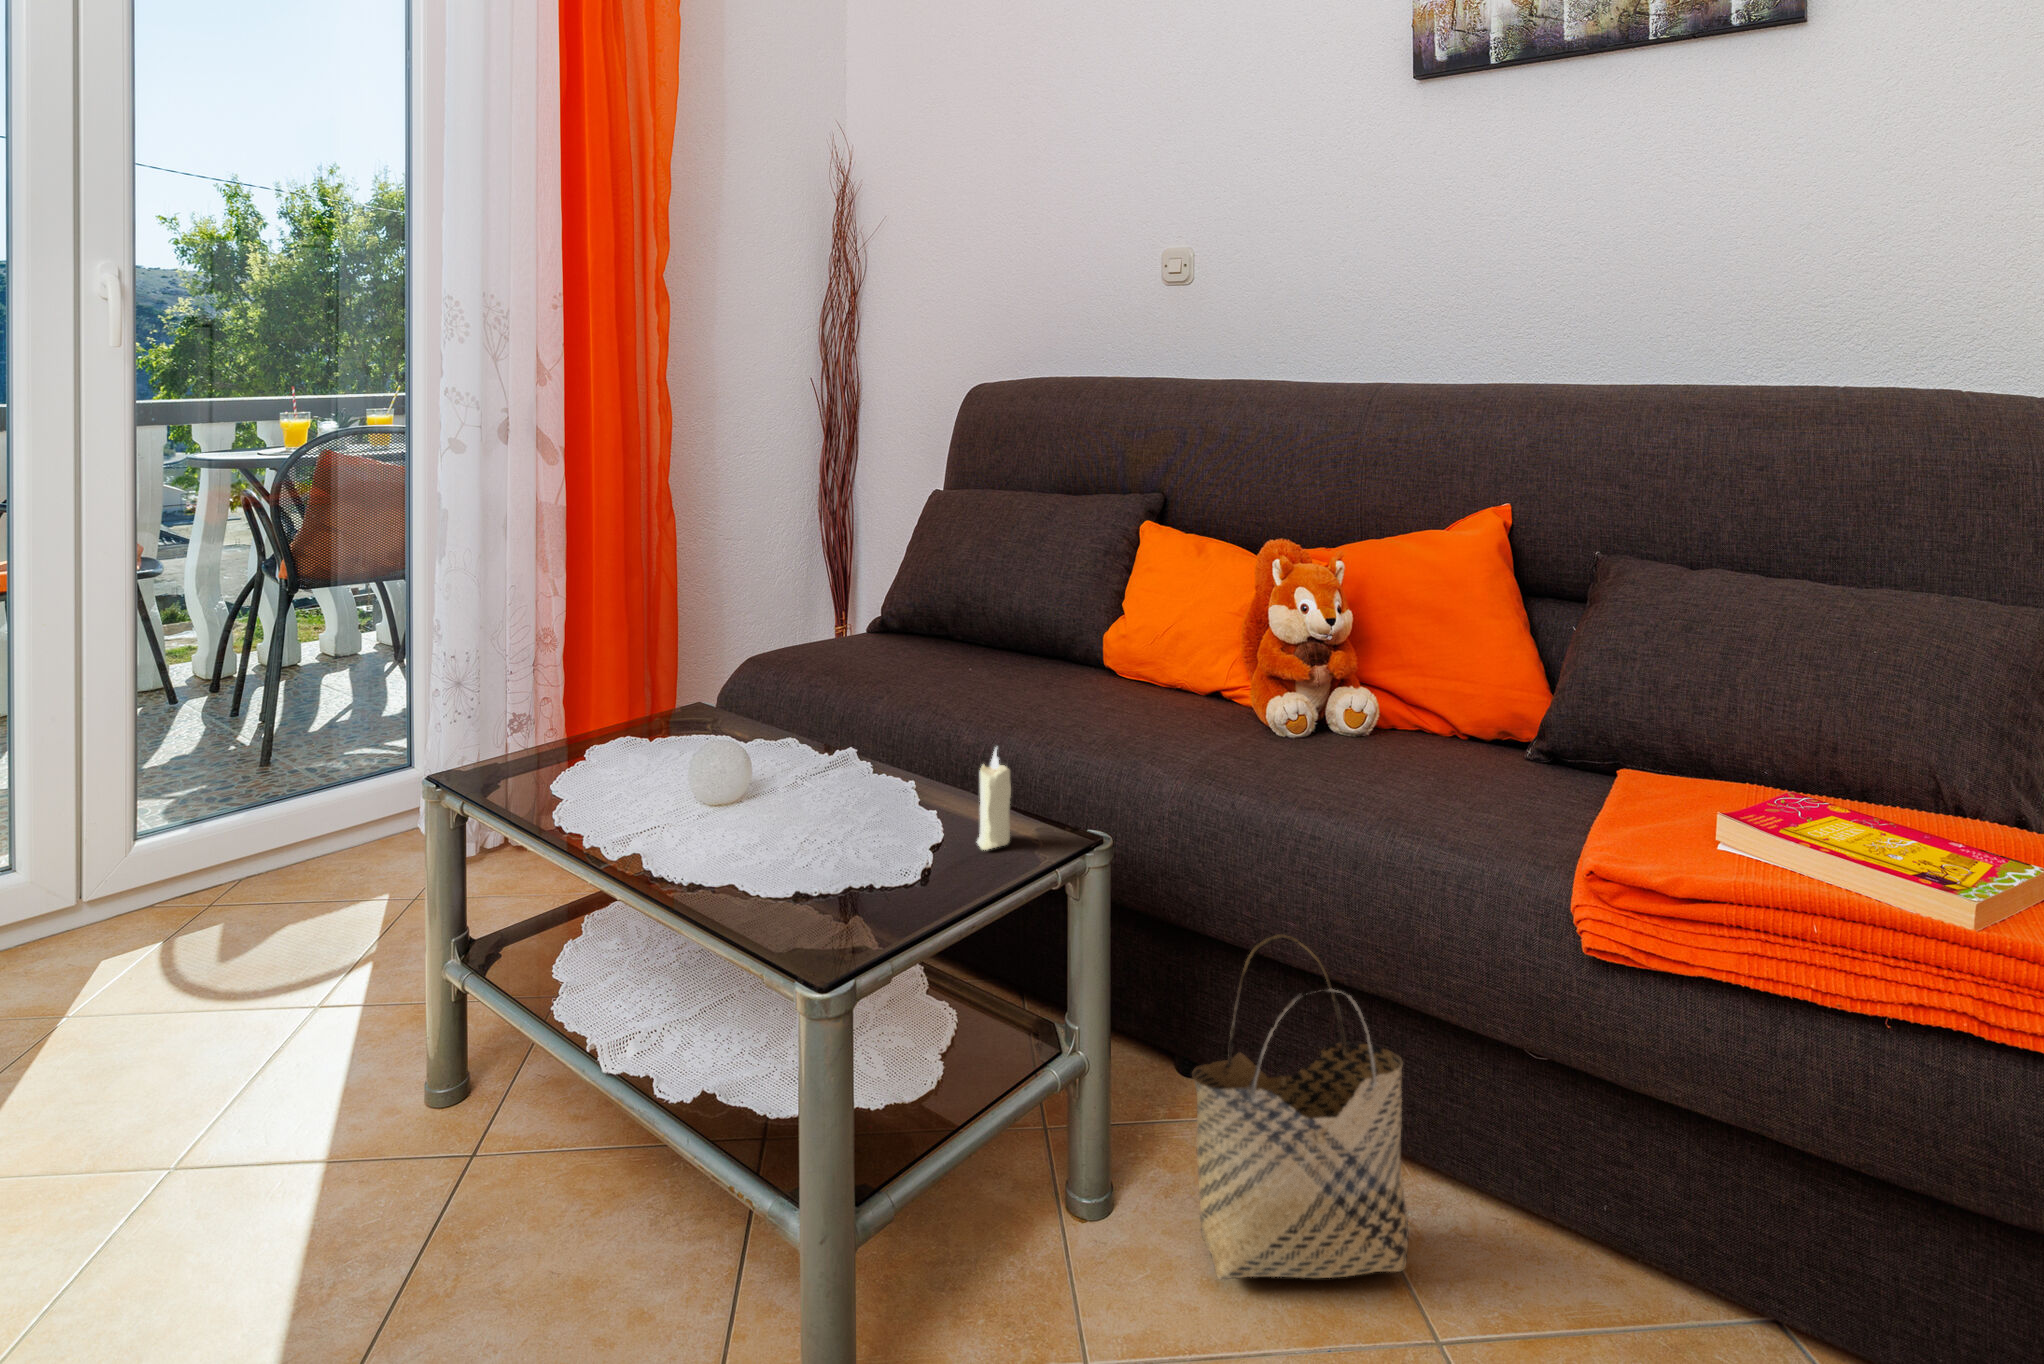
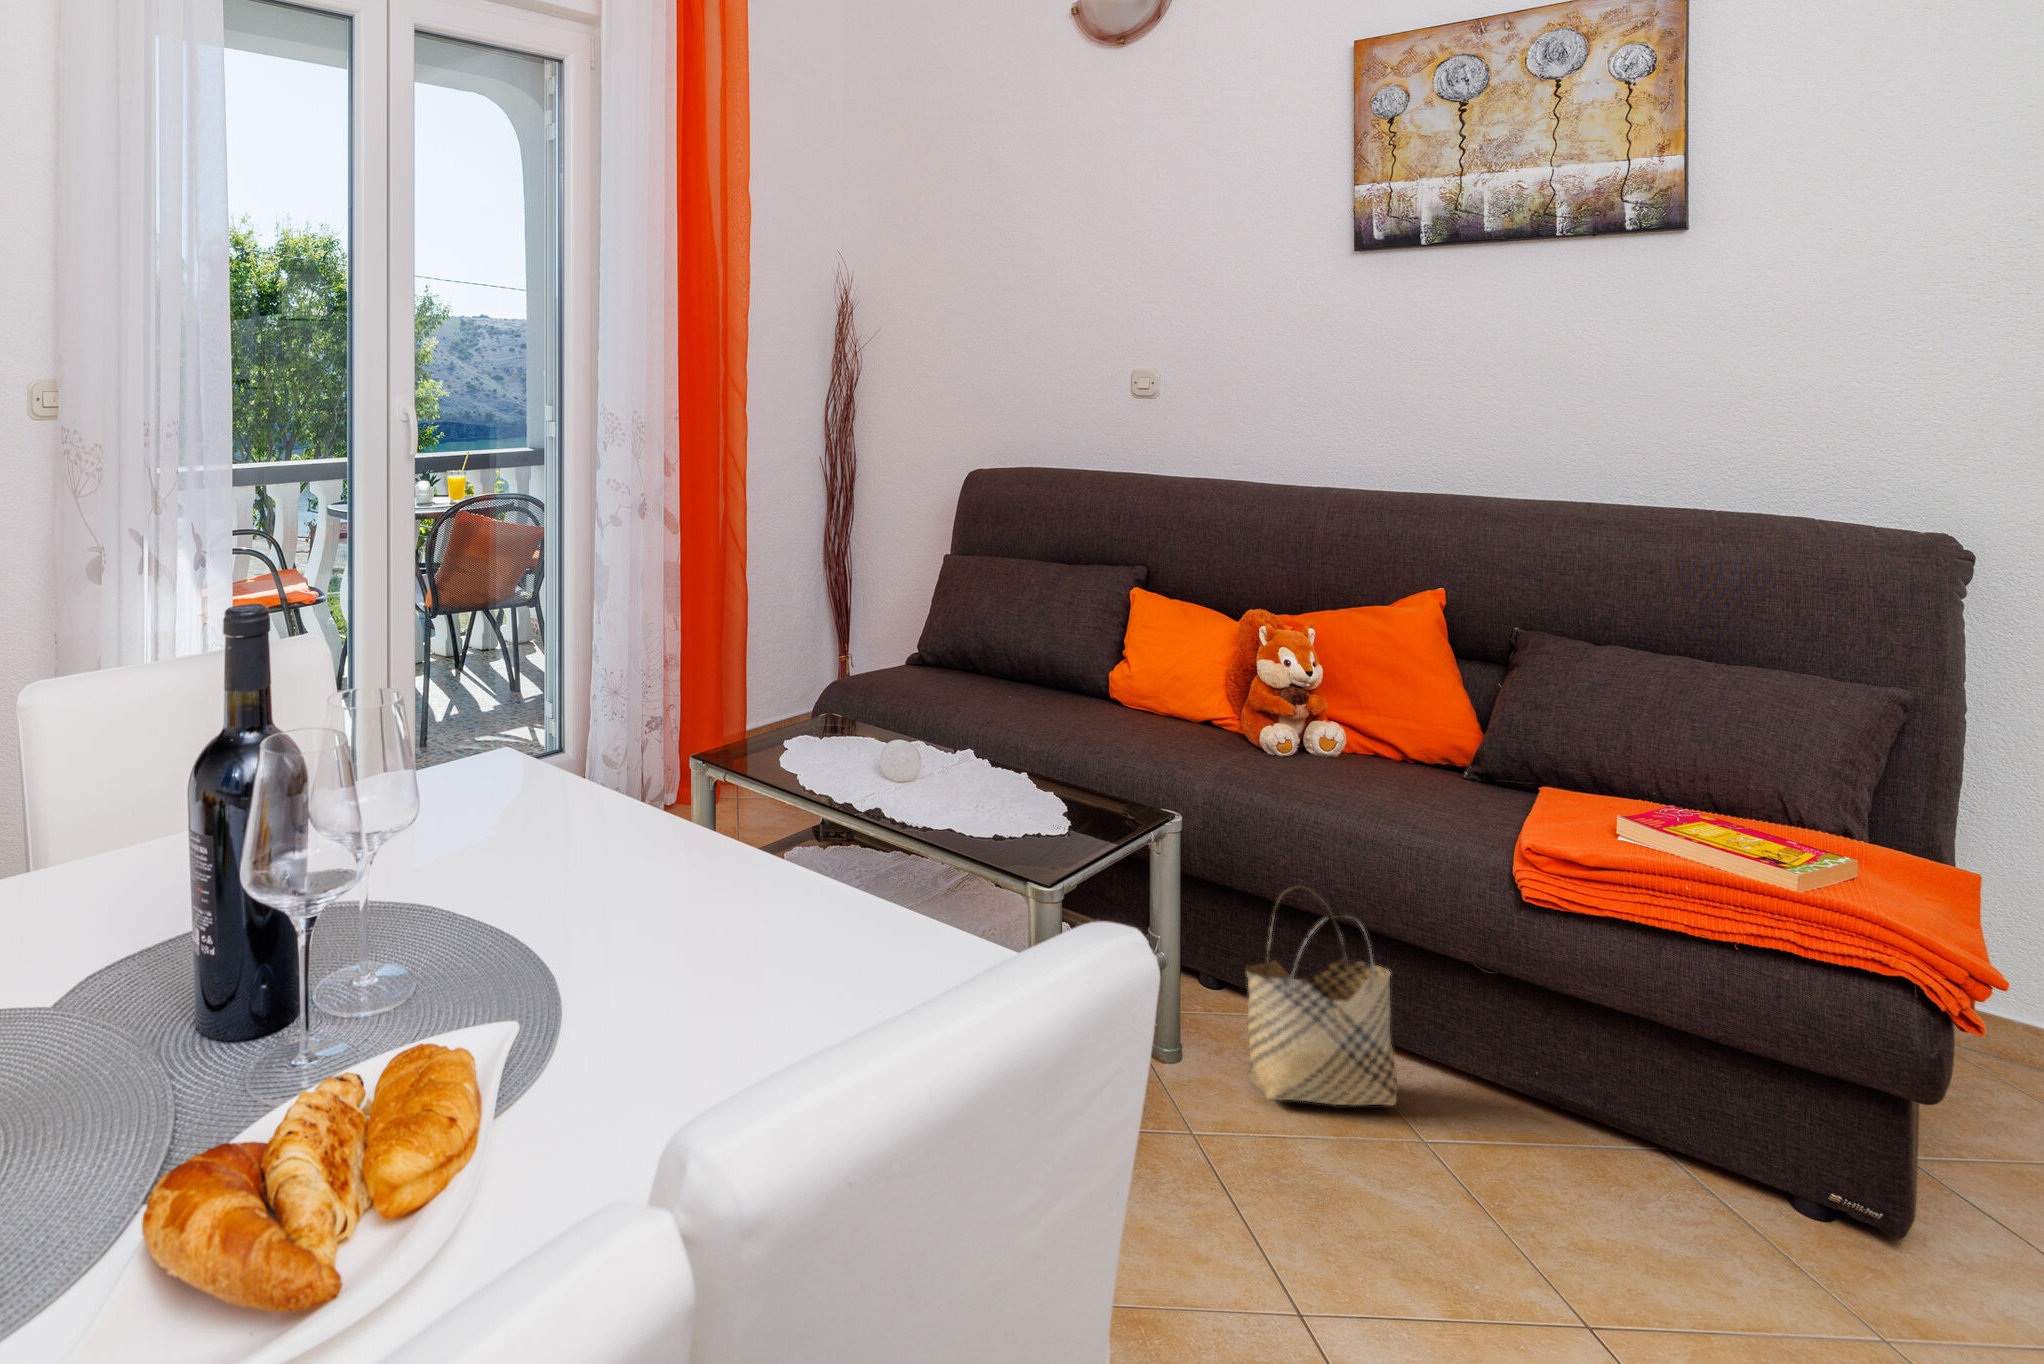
candle: present [977,748,1011,850] -> none [1090,752,1114,819]

